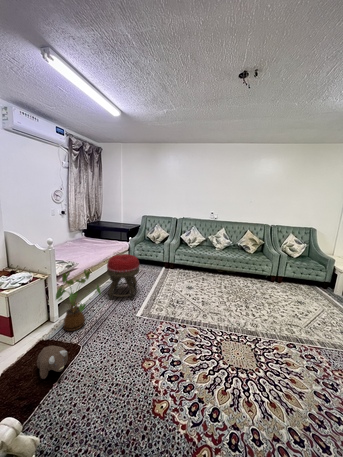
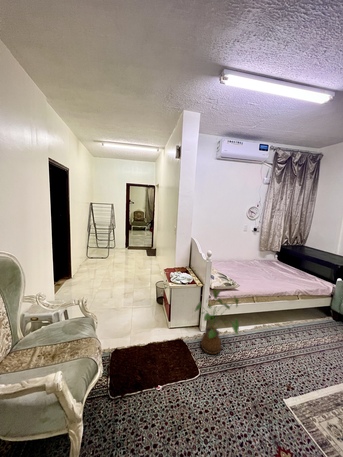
footstool: present [107,254,139,300] -> none [264,294,323,370]
plush toy: present [37,346,68,379] -> none [154,348,179,382]

